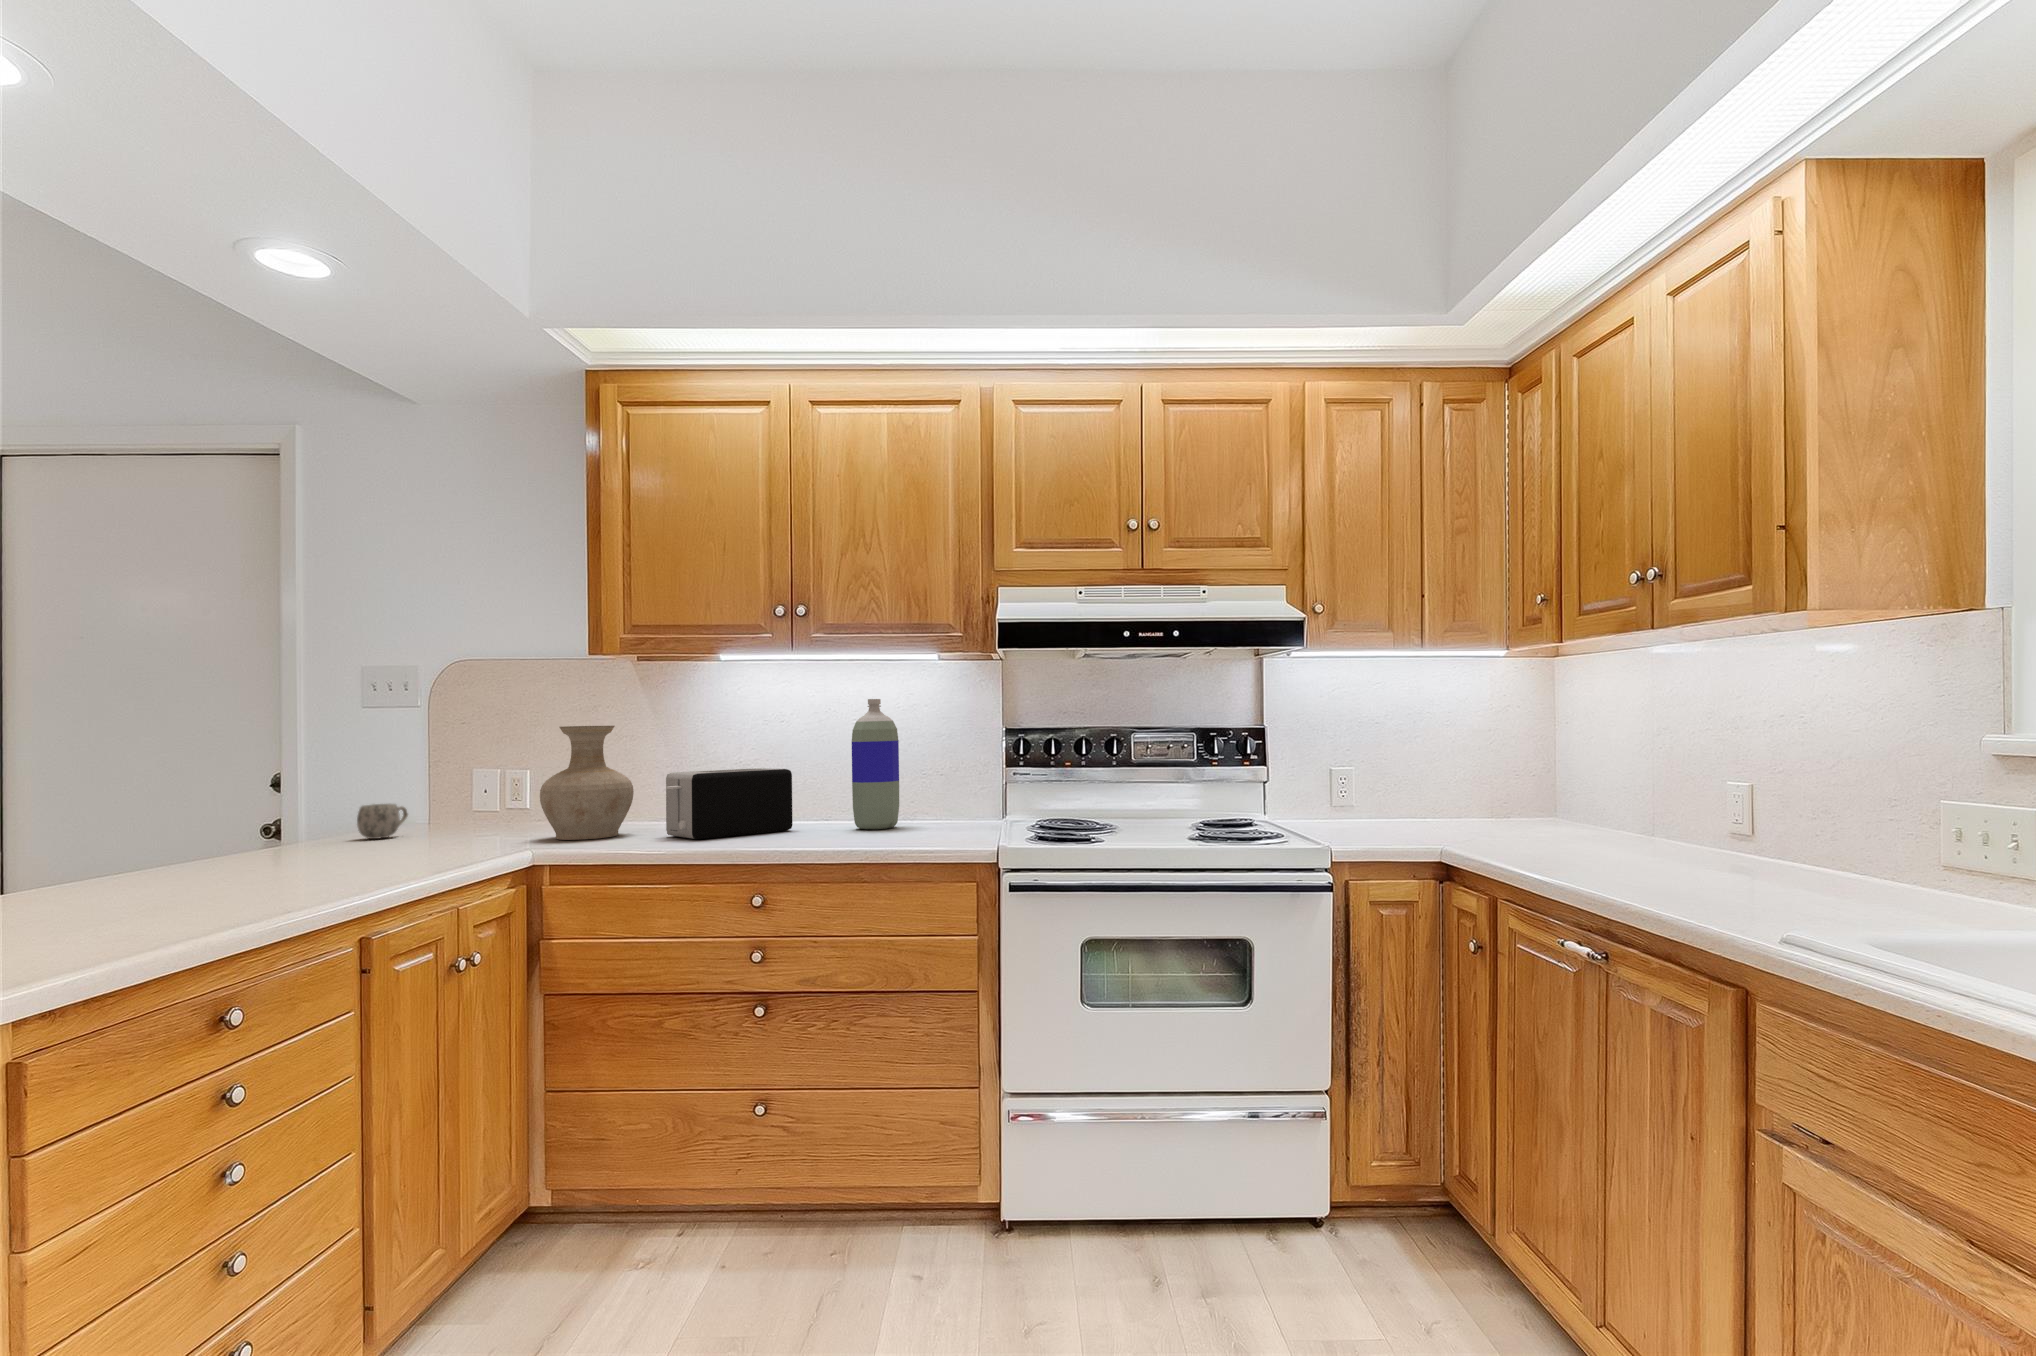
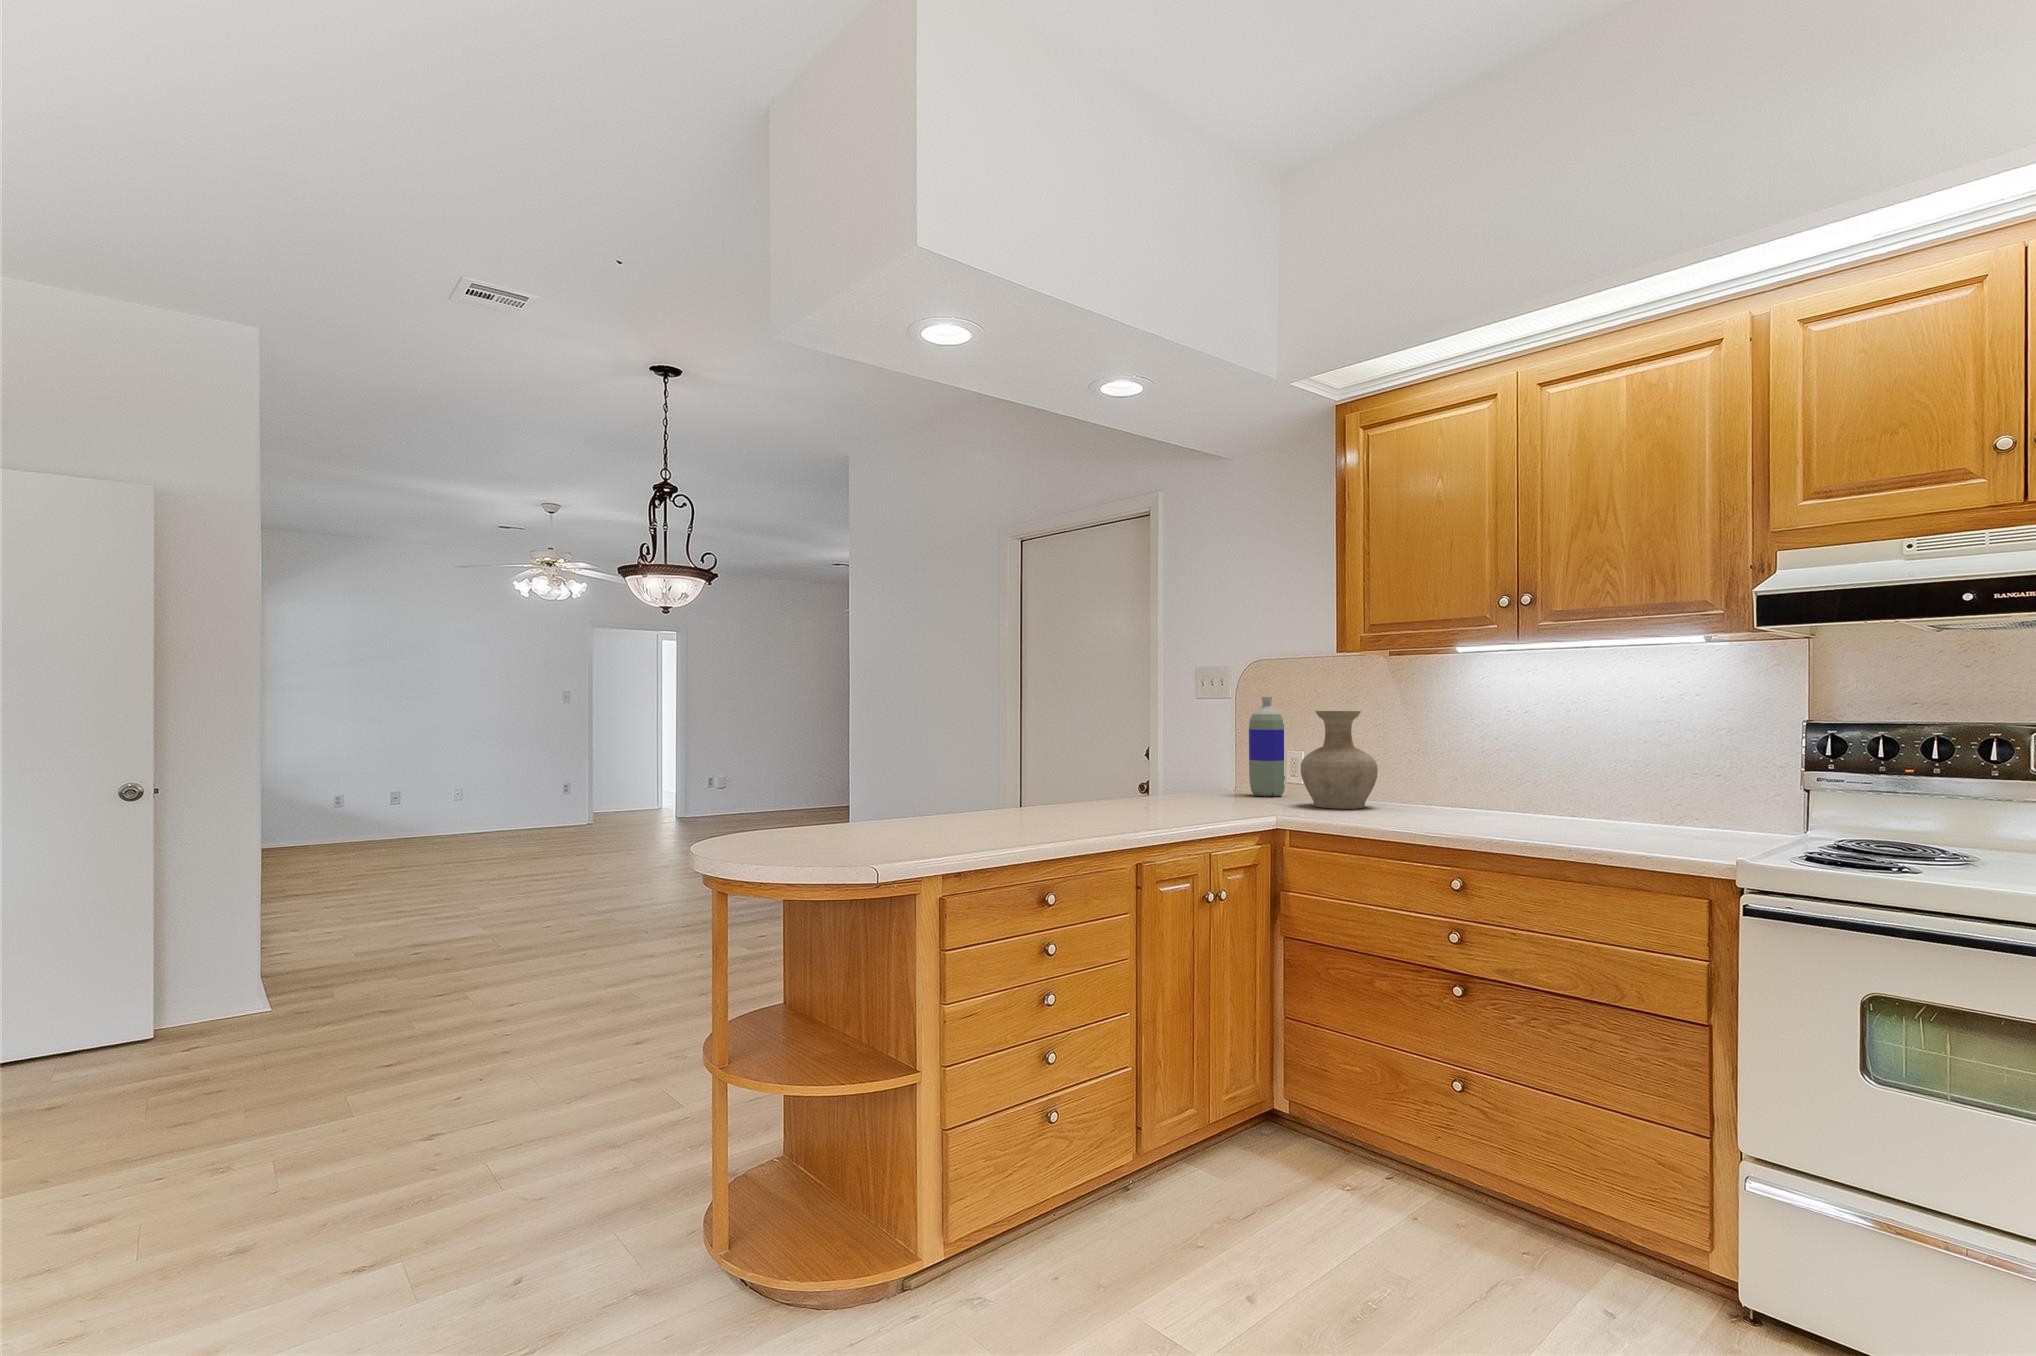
bottle: present [852,699,899,829] -> present [1249,697,1285,797]
toaster: present [666,768,792,839] -> none [1394,756,1523,821]
mug: present [357,804,408,839] -> none [1191,765,1226,791]

